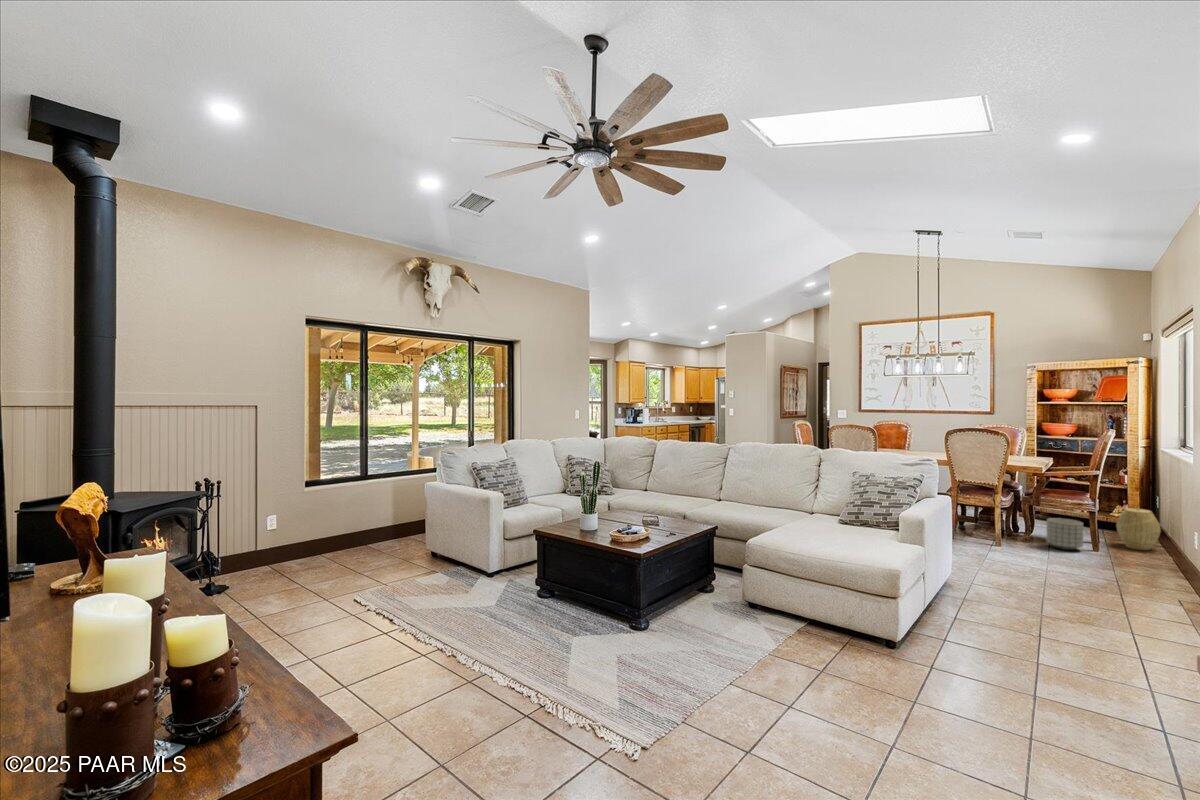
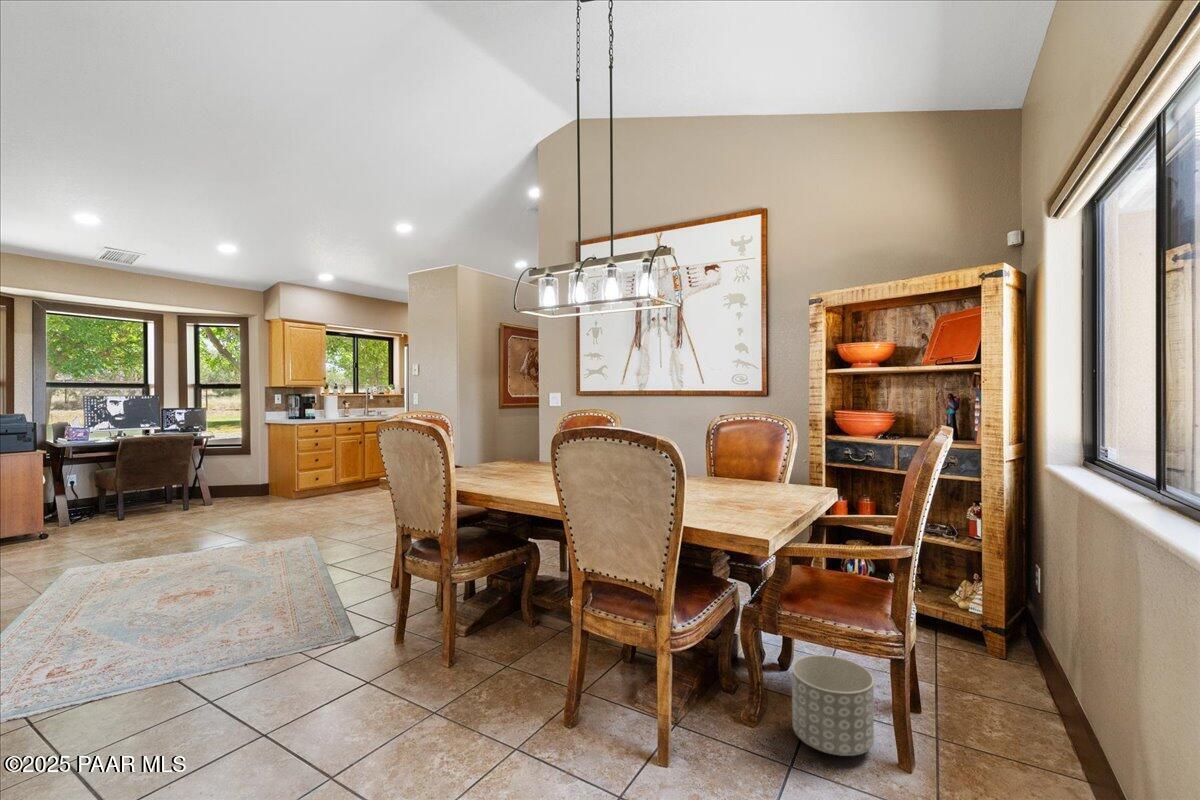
woven basket: present [1116,508,1161,550] -> none [956,617,1054,733]

